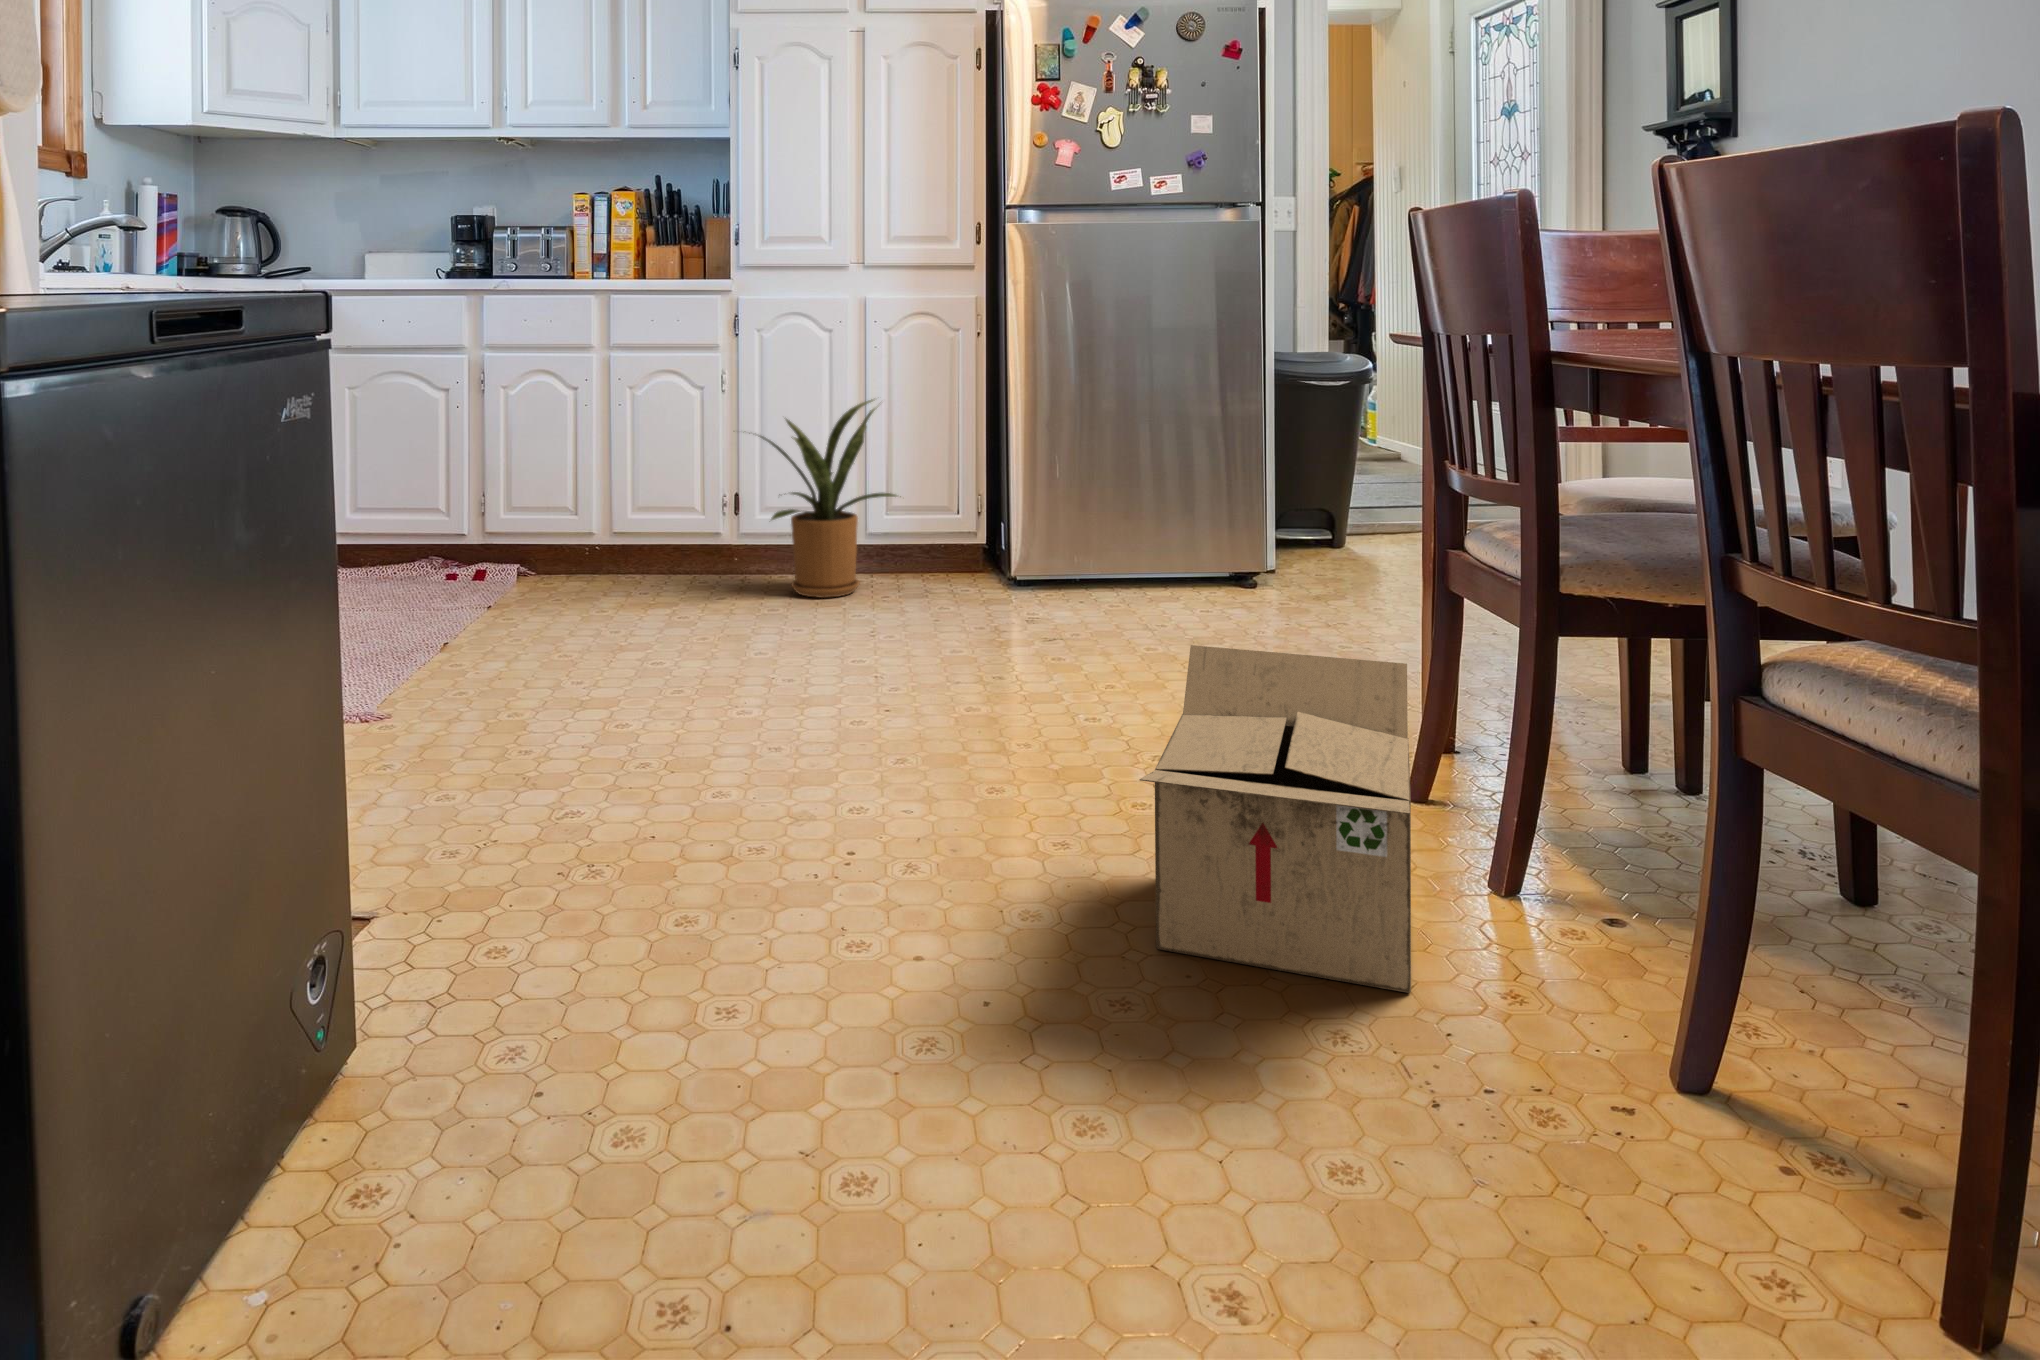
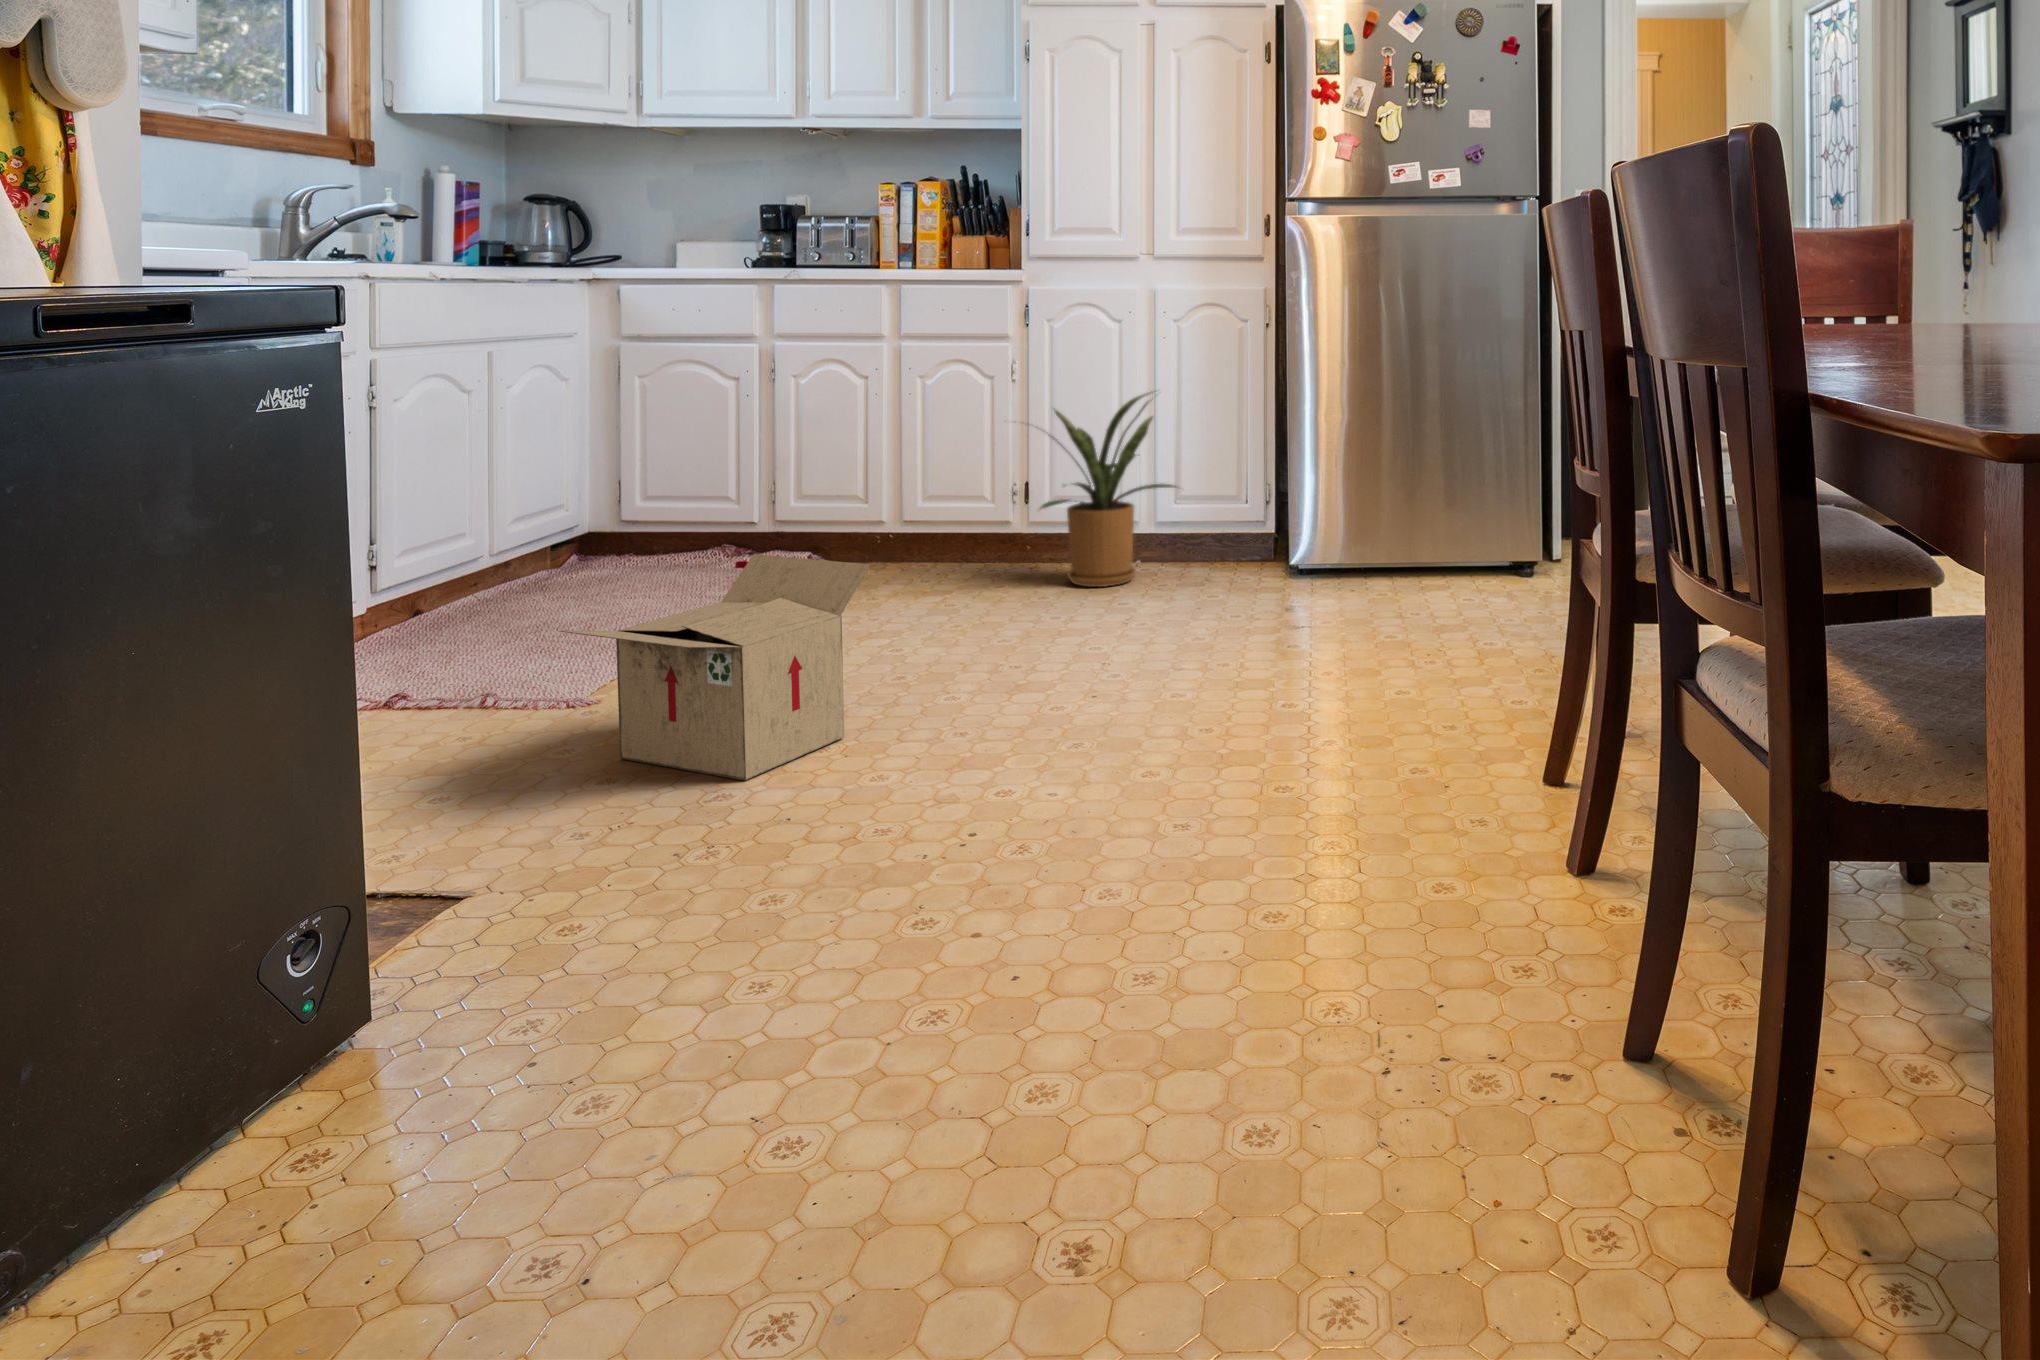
cardboard box: present [1140,645,1411,993] -> present [559,554,871,780]

